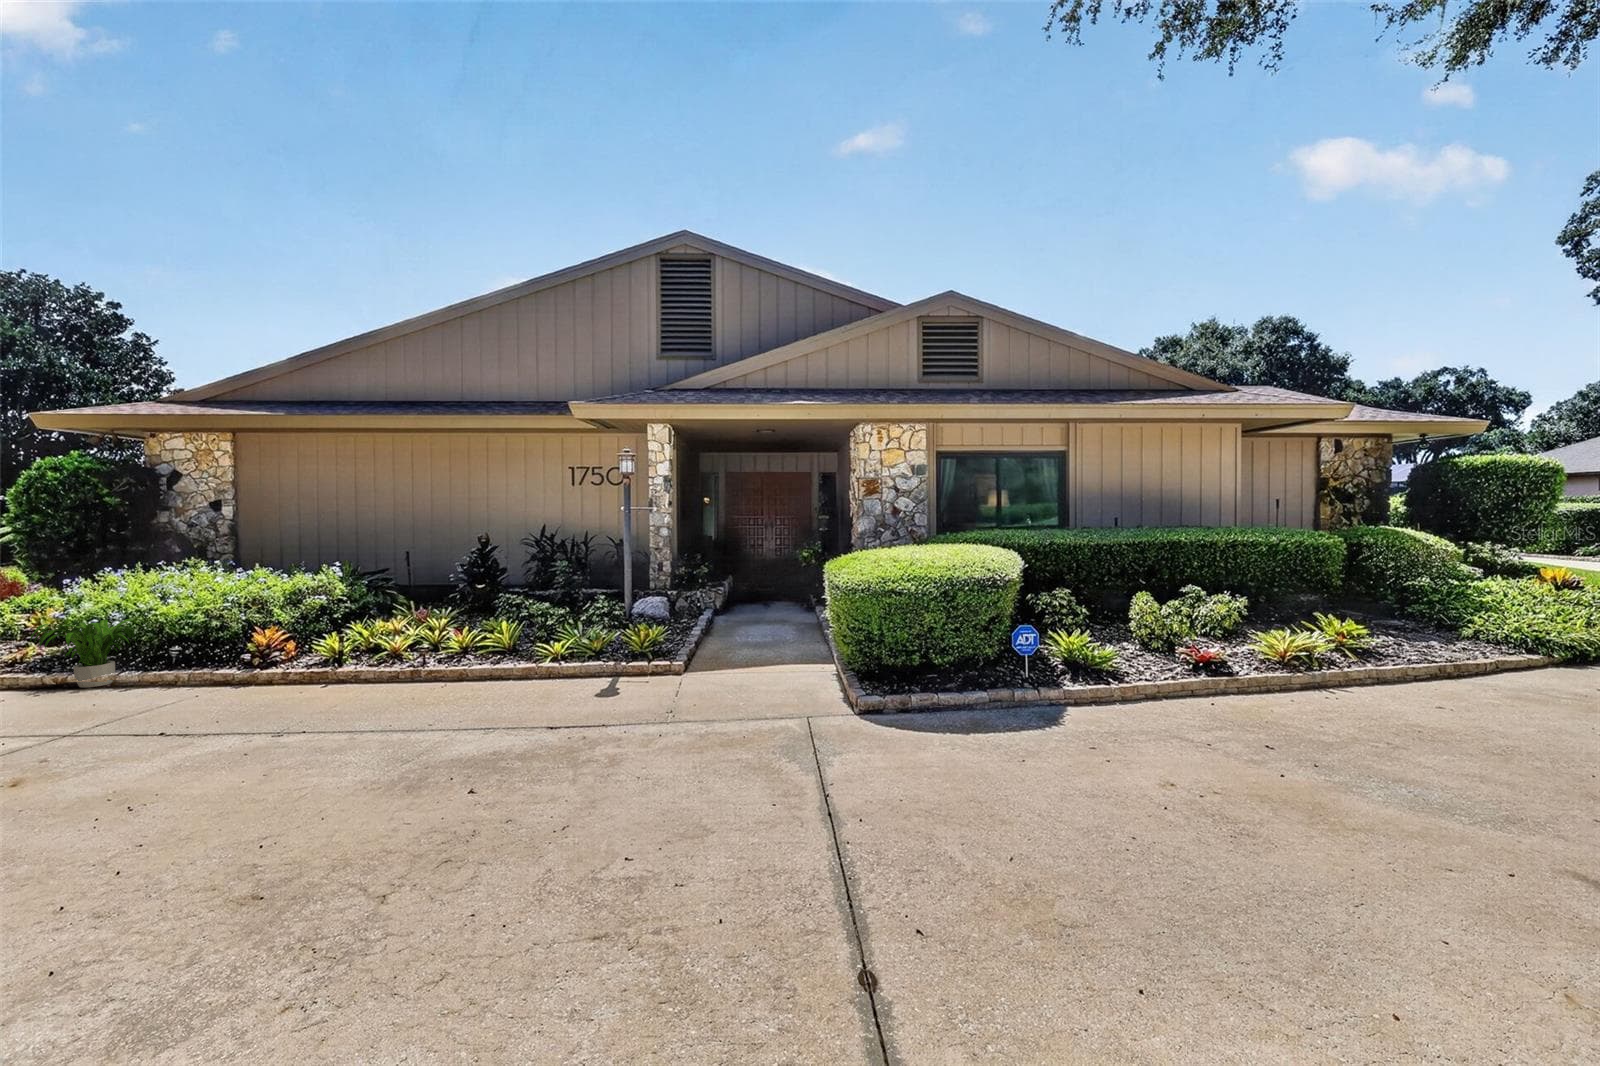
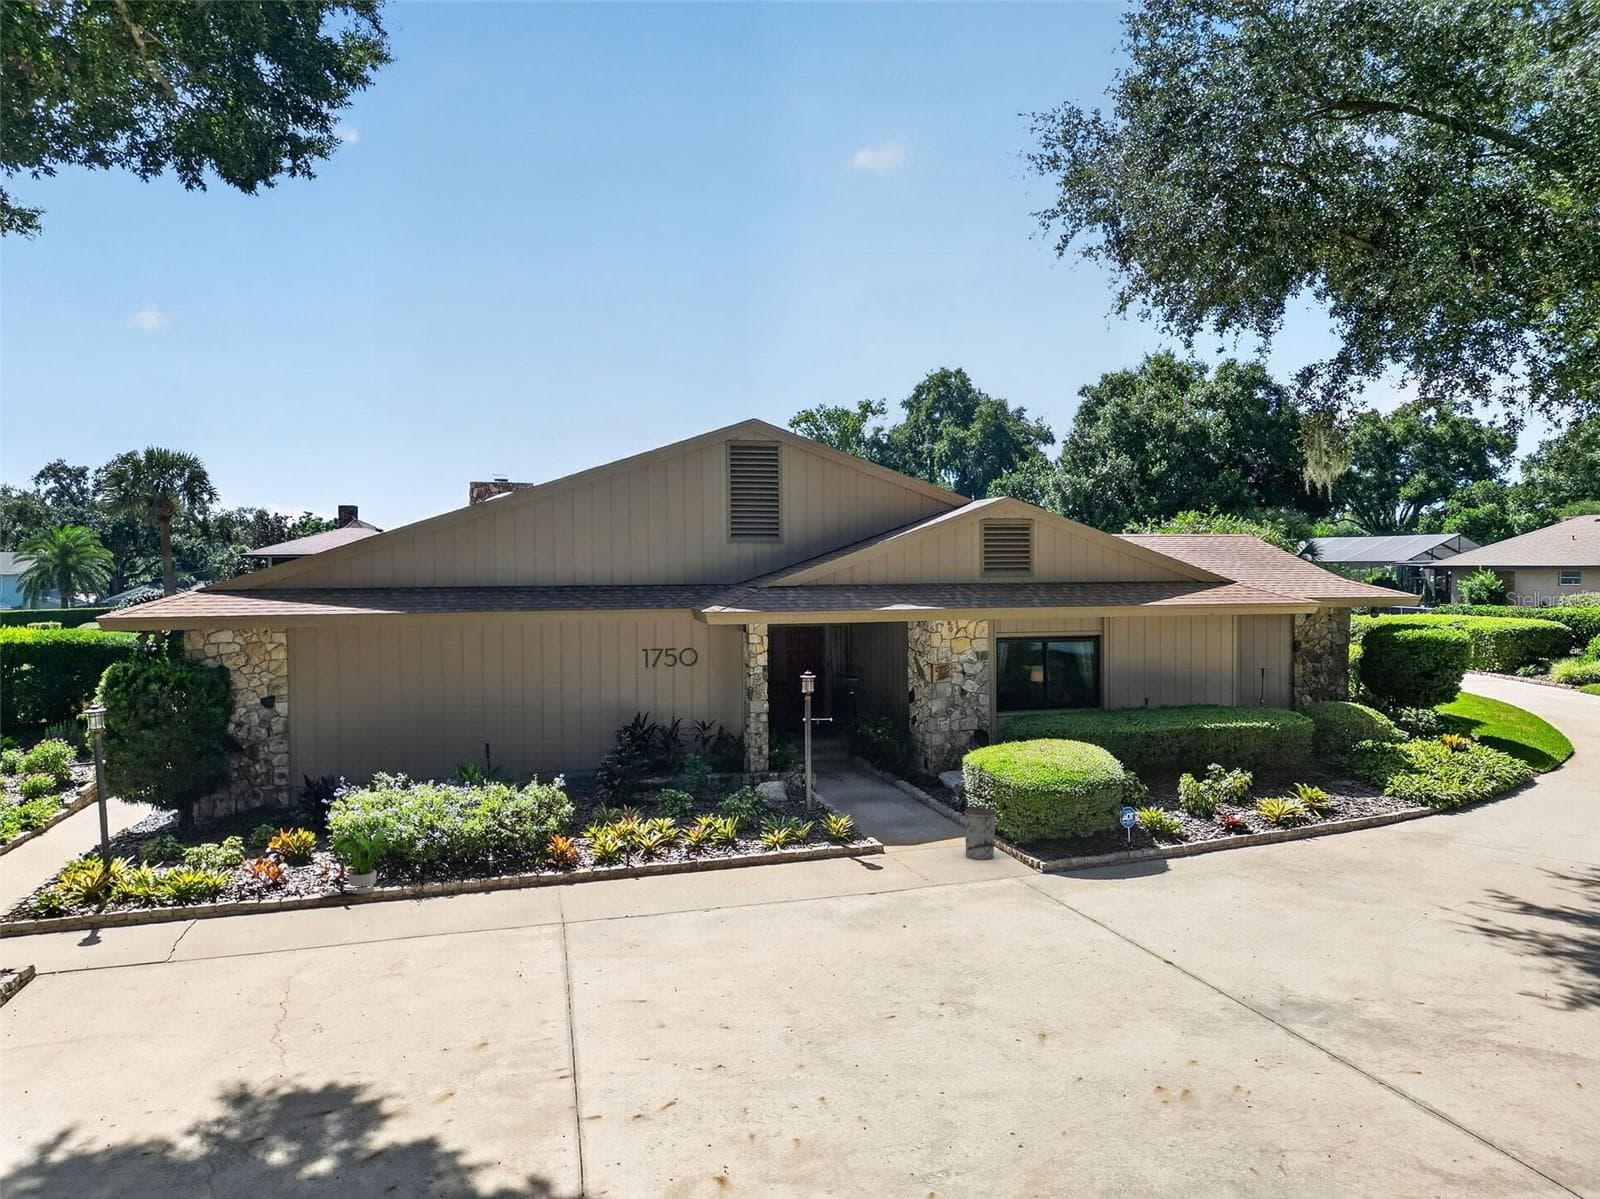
trash can: none [799,623,840,691] -> present [965,808,996,860]

